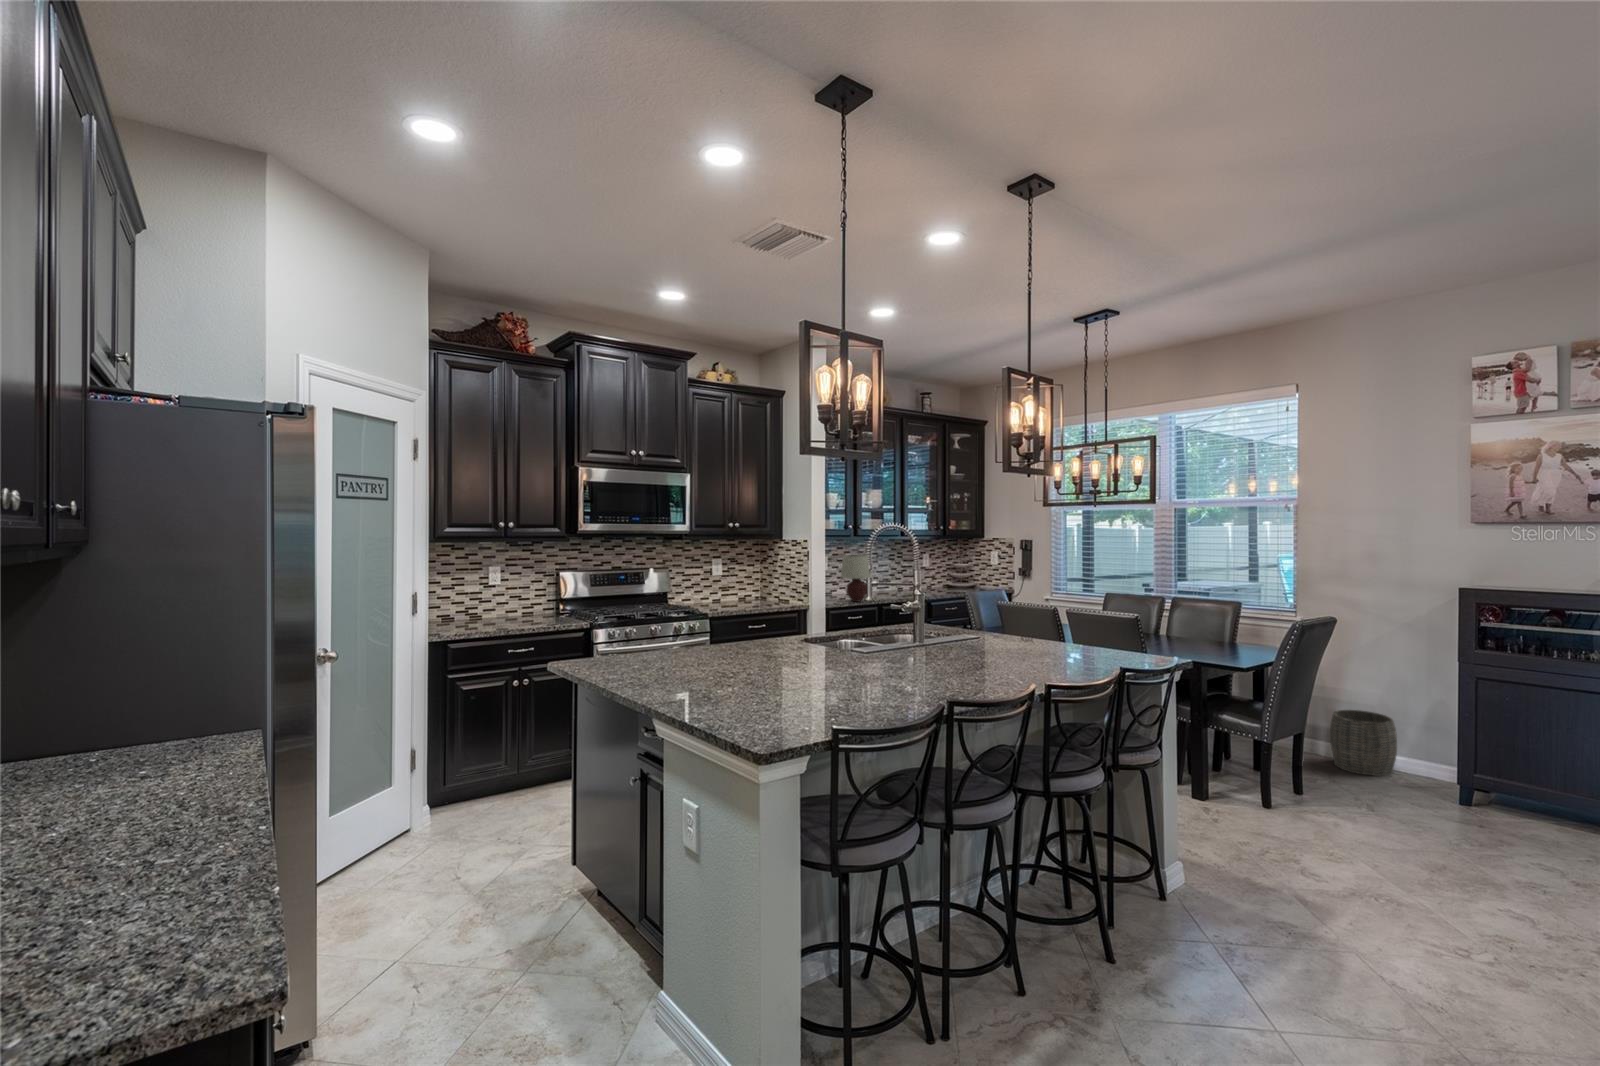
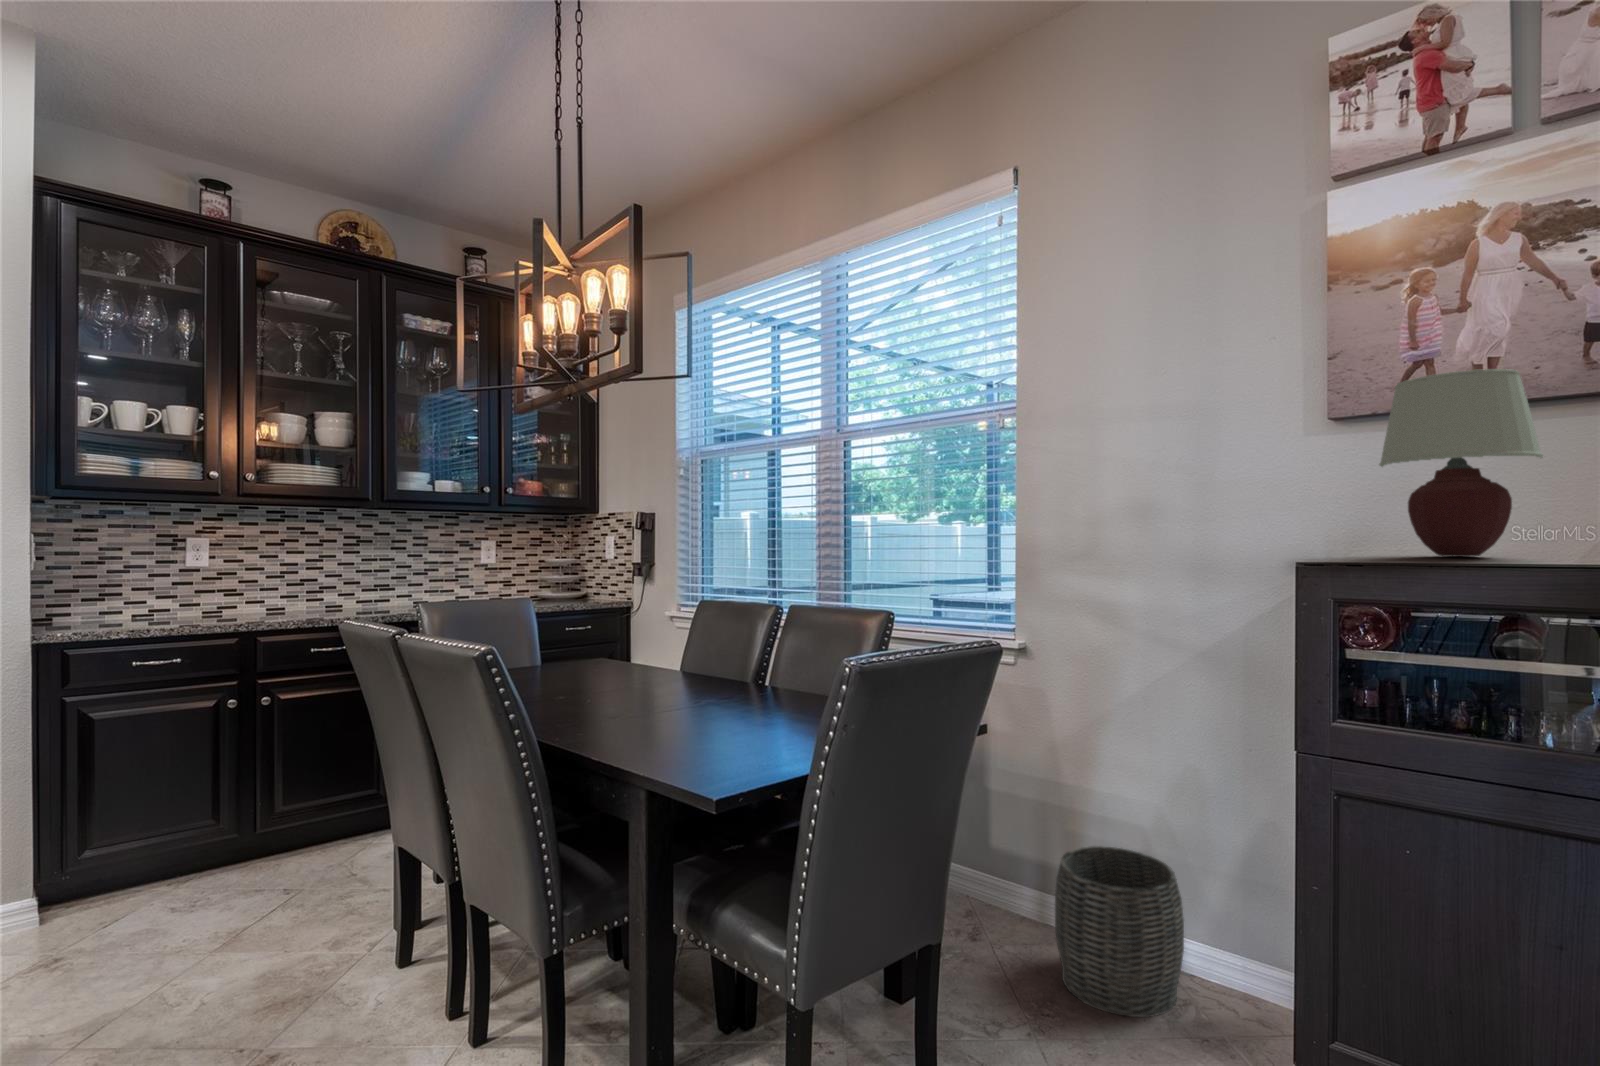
table lamp: present [841,555,872,602] -> present [1379,369,1543,557]

